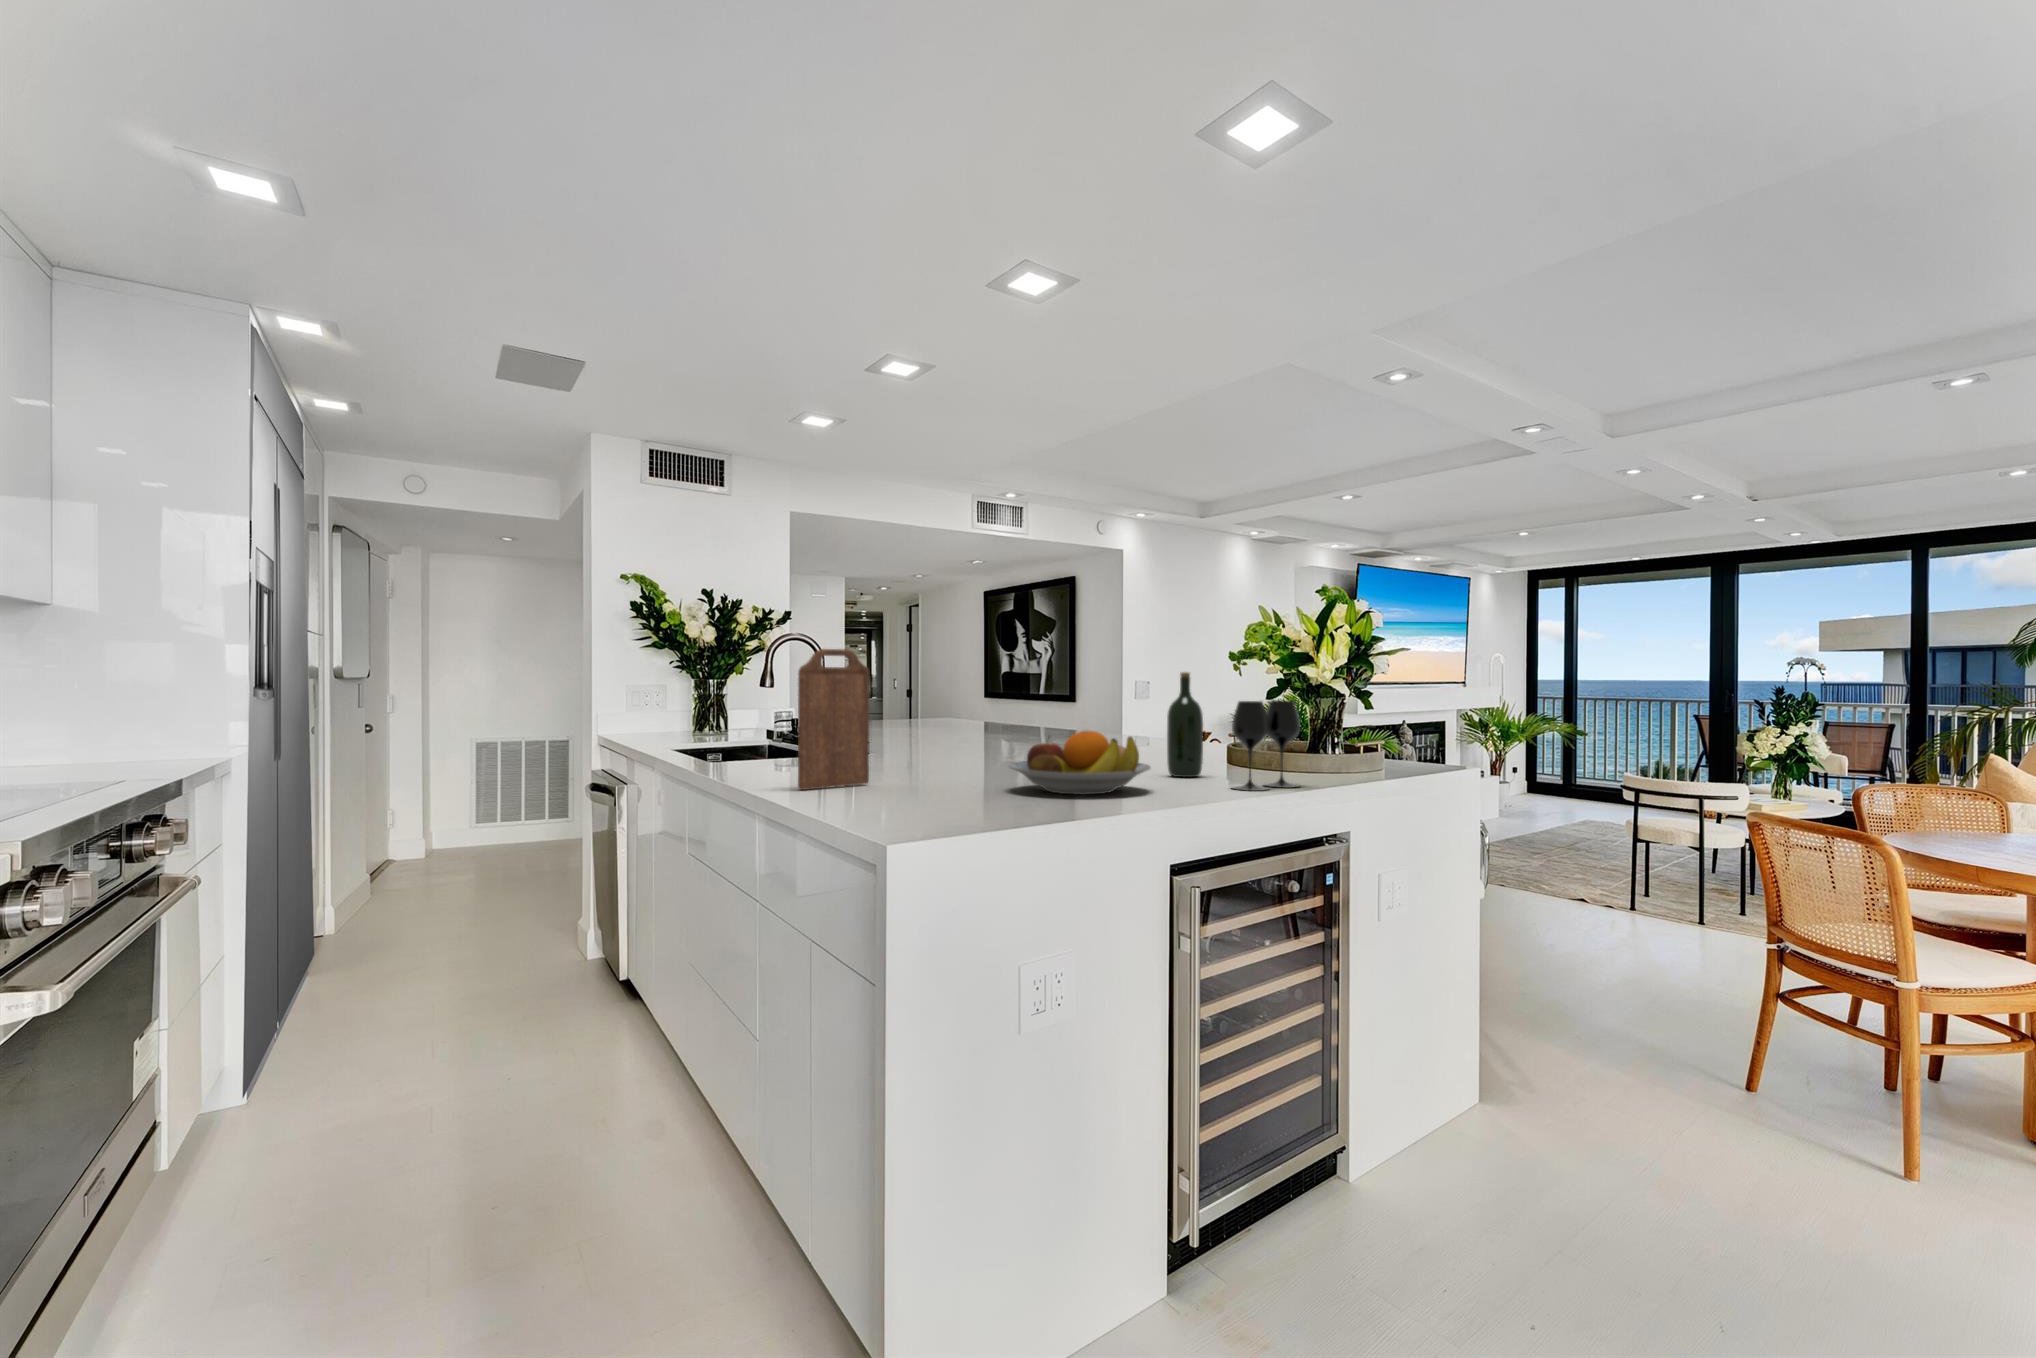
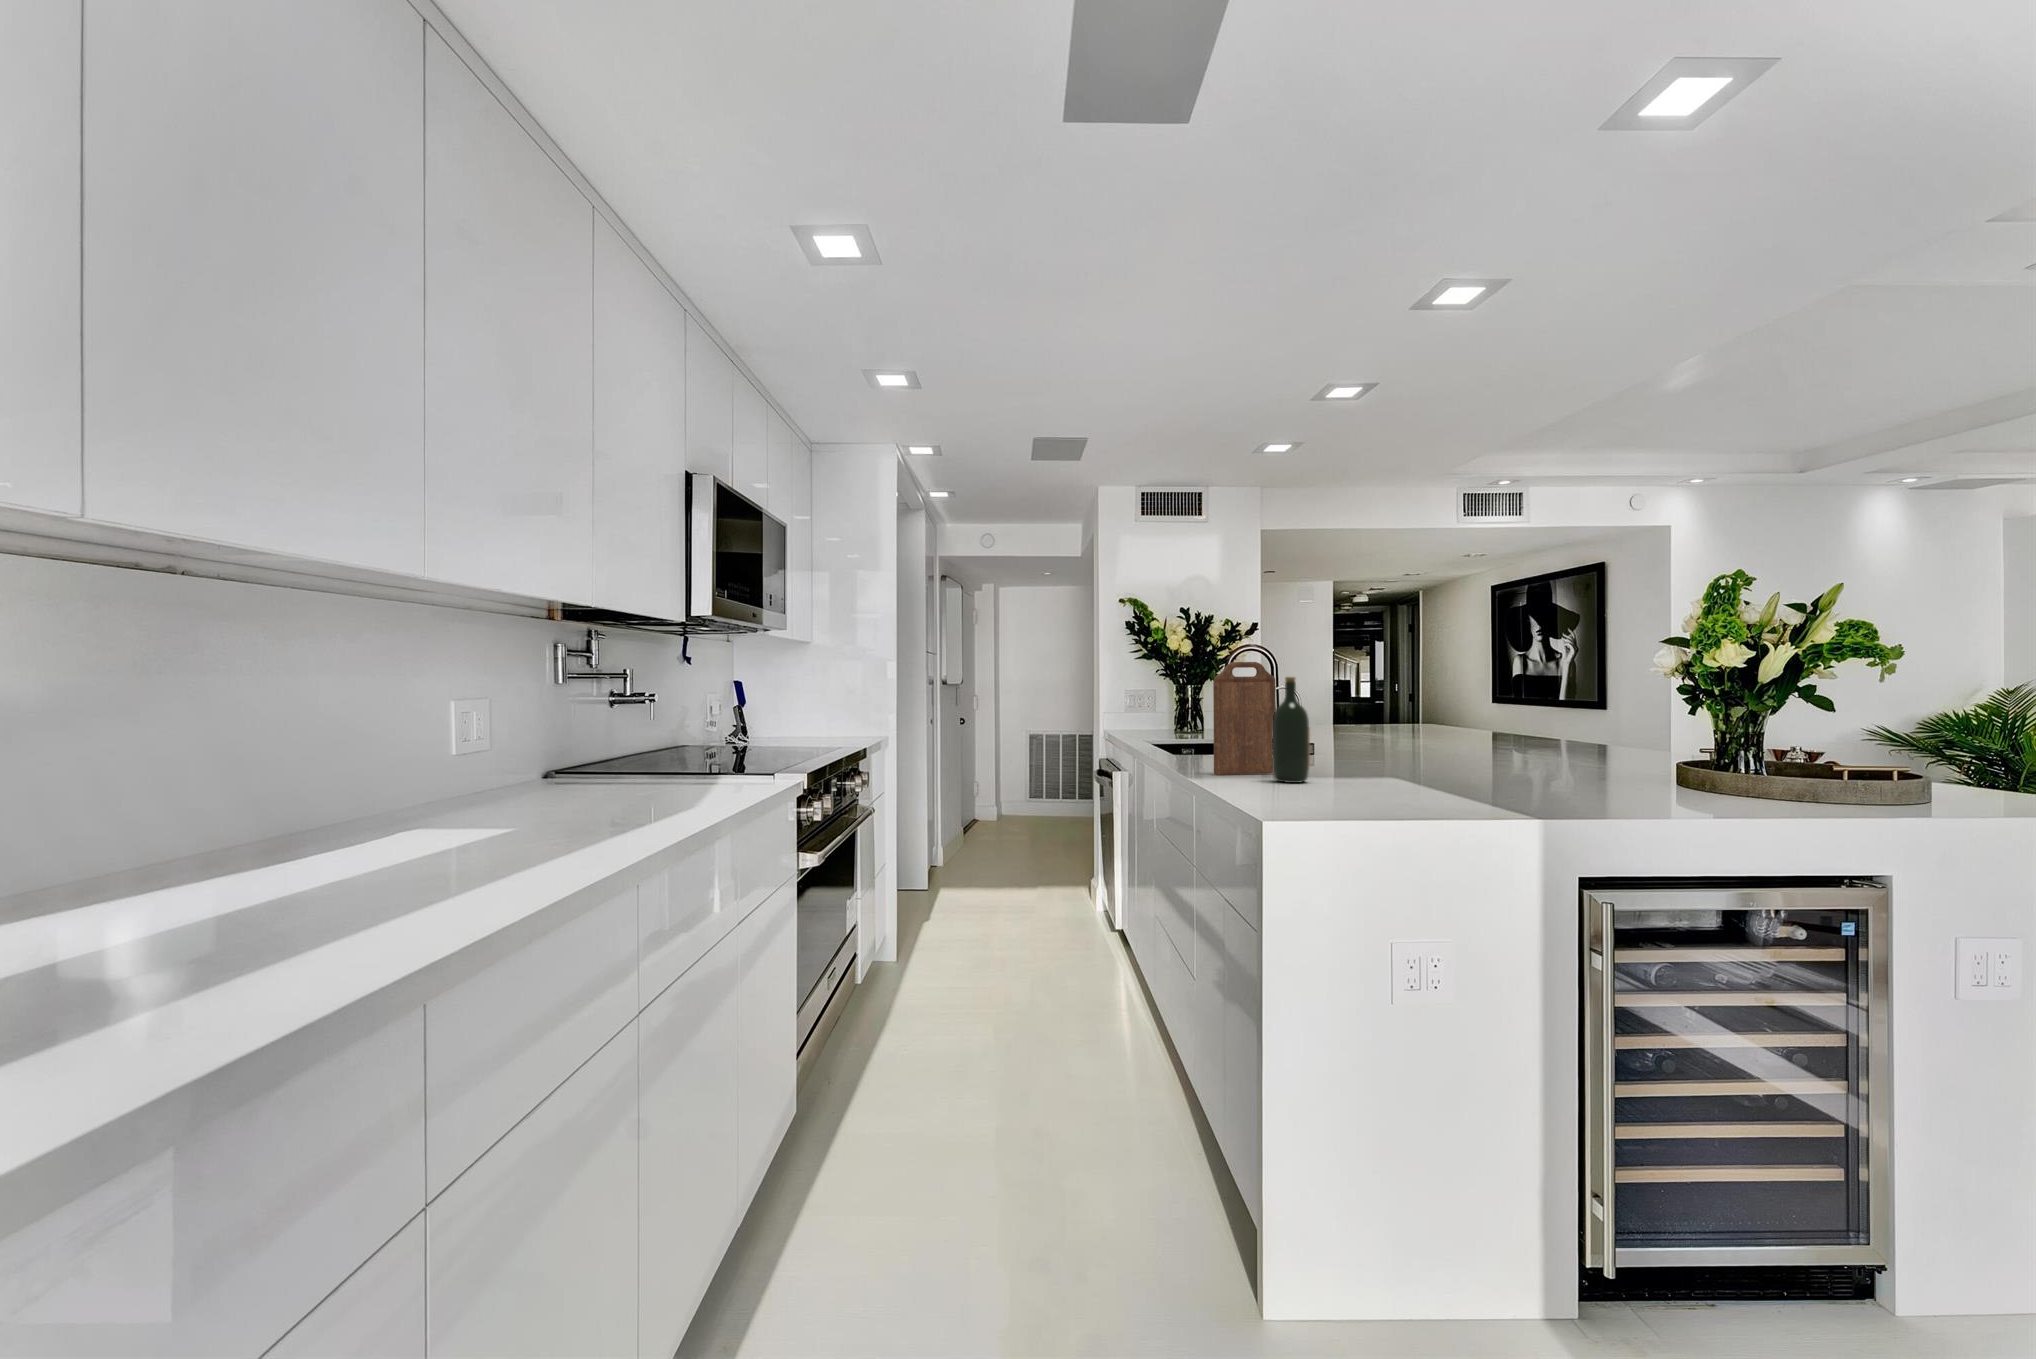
wine bottle: present [1167,672,1203,777] -> present [1272,677,1310,783]
wine glass: present [1232,700,1300,791] -> none [1634,708,1729,799]
fruit bowl: present [1009,731,1151,795] -> none [1391,733,1536,792]

